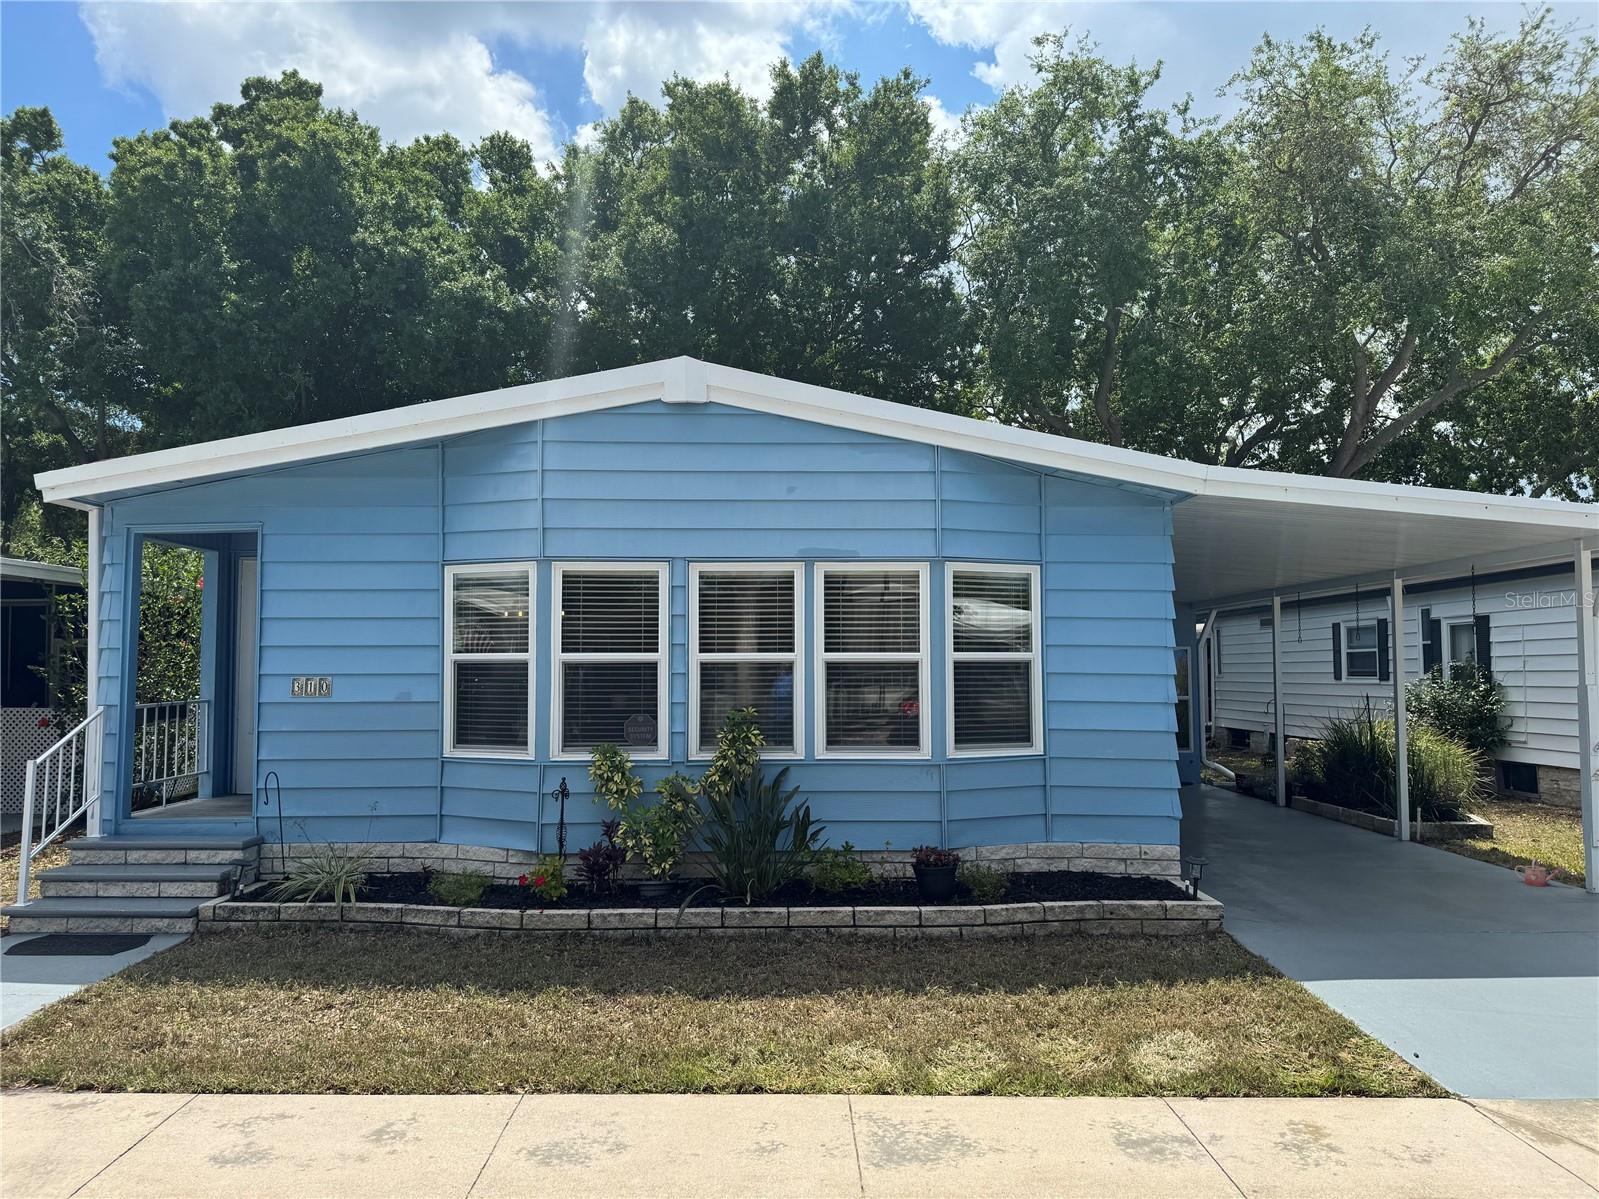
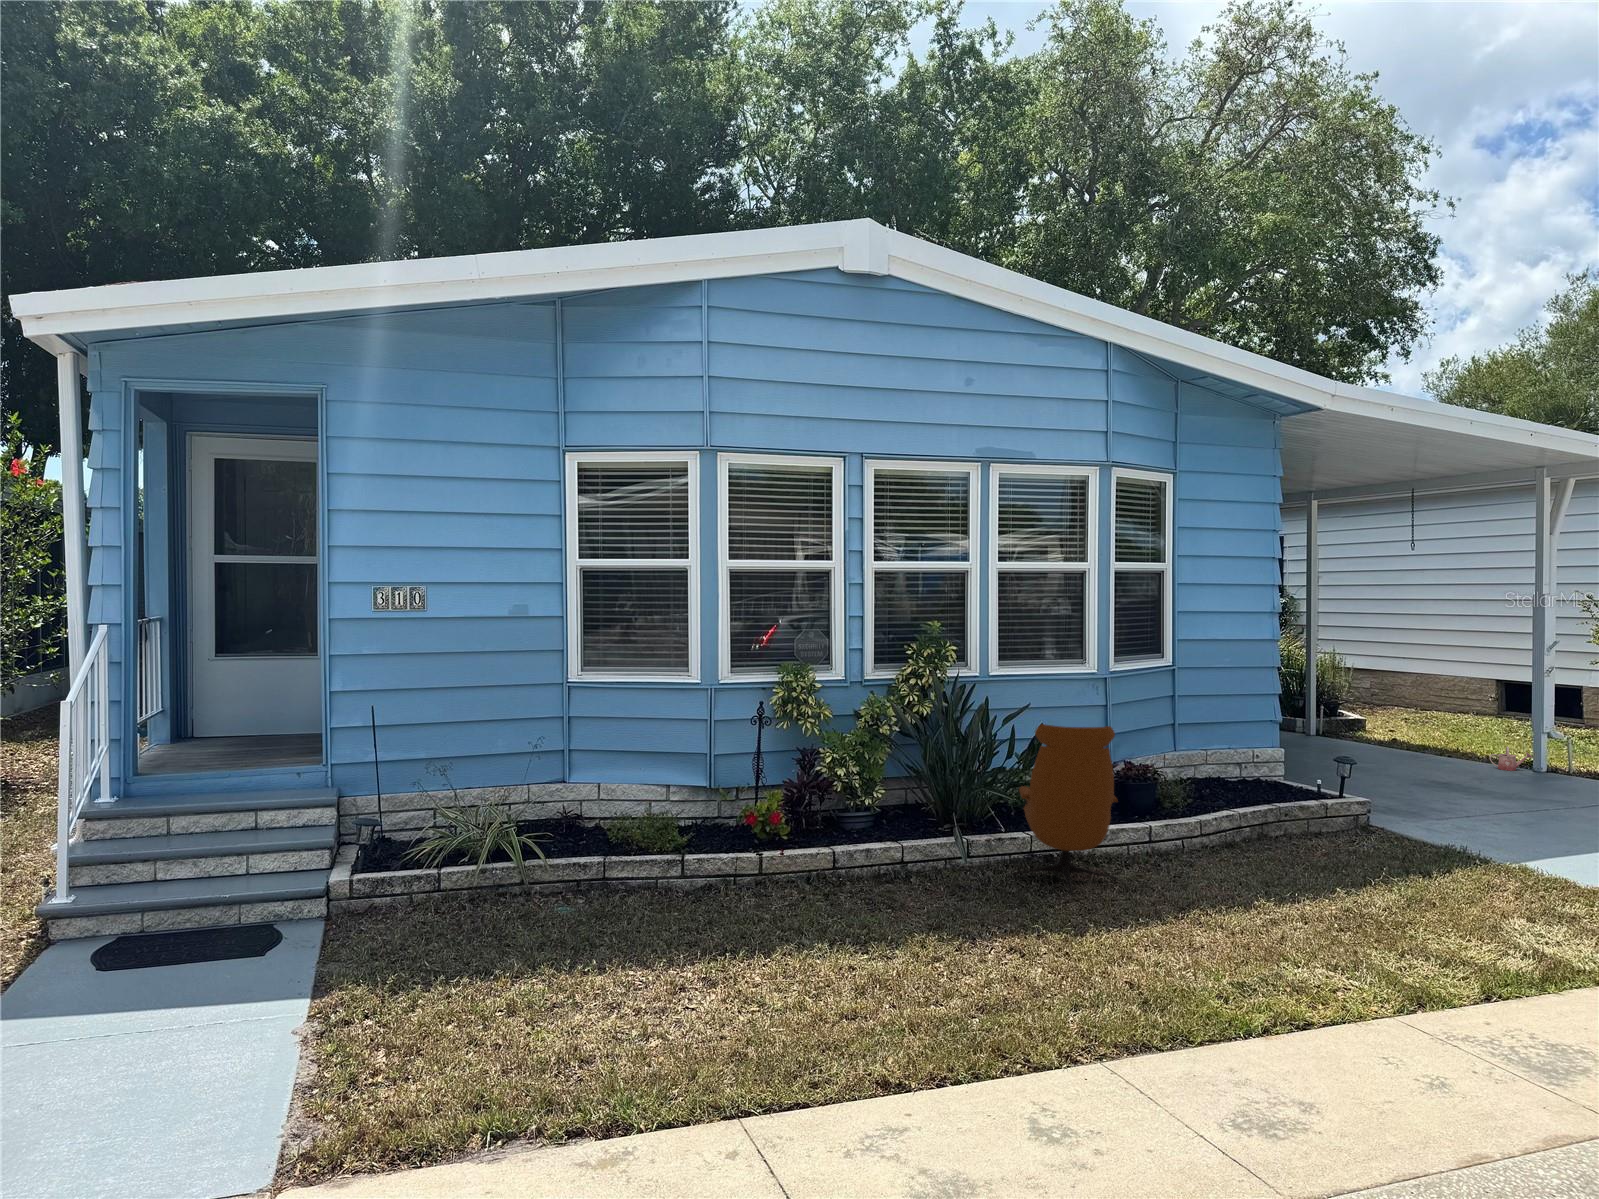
lounge chair: none [739,805,859,968] -> present [1013,724,1118,894]

